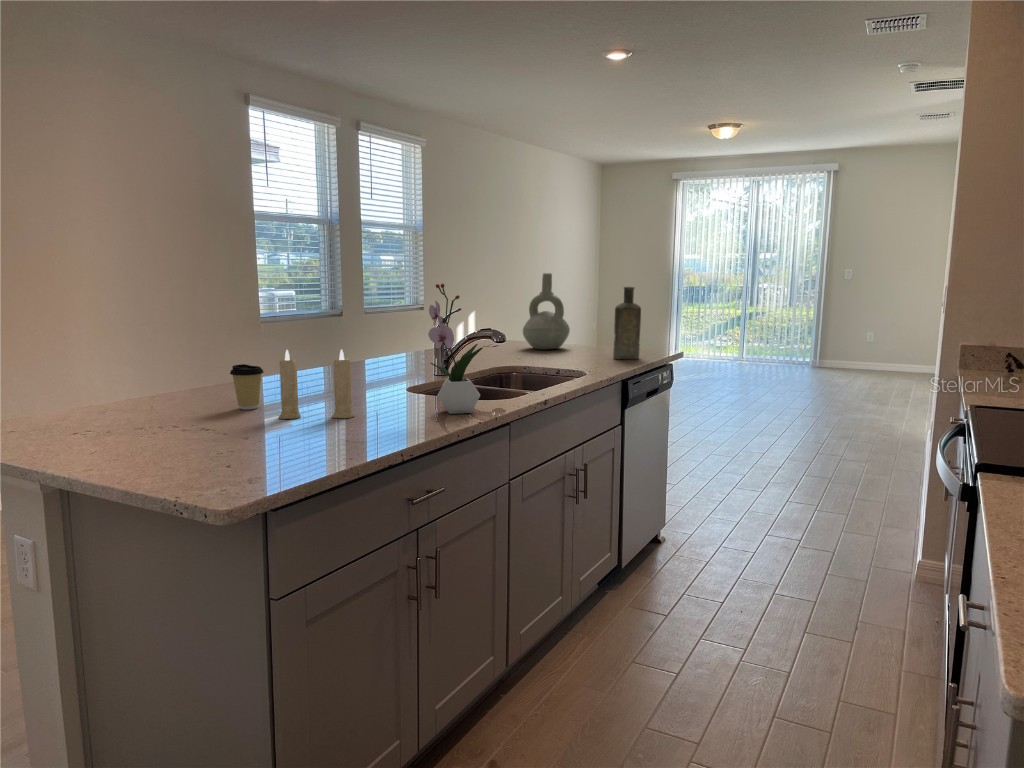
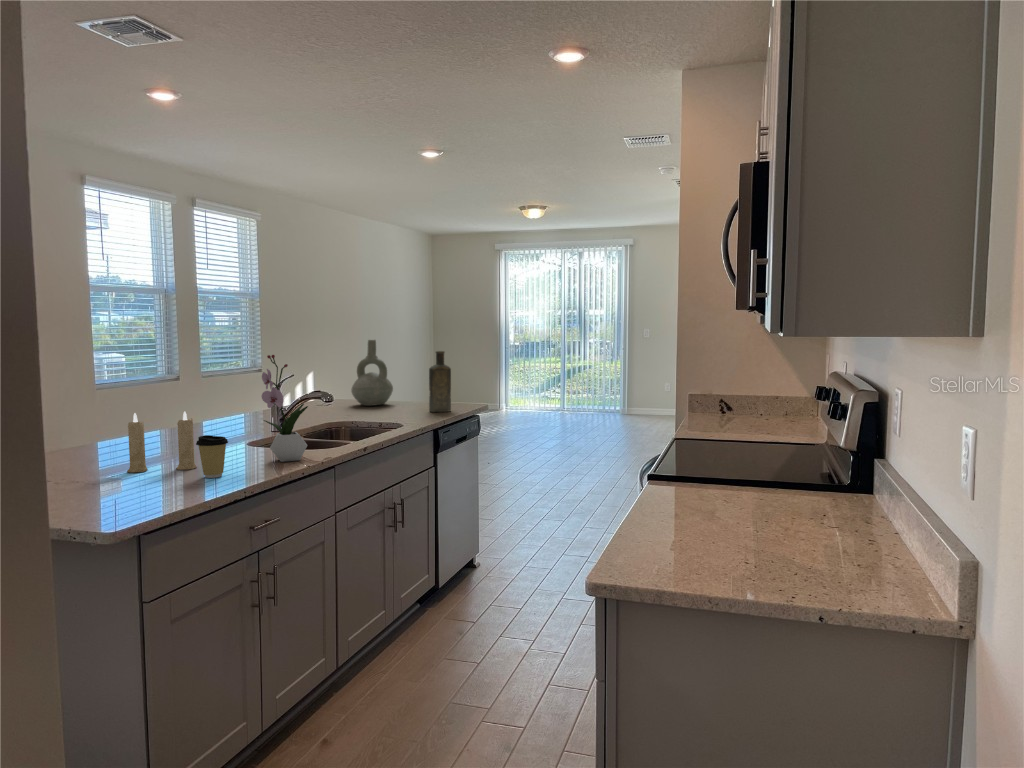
coffee cup: present [230,364,264,409] -> present [196,435,228,478]

